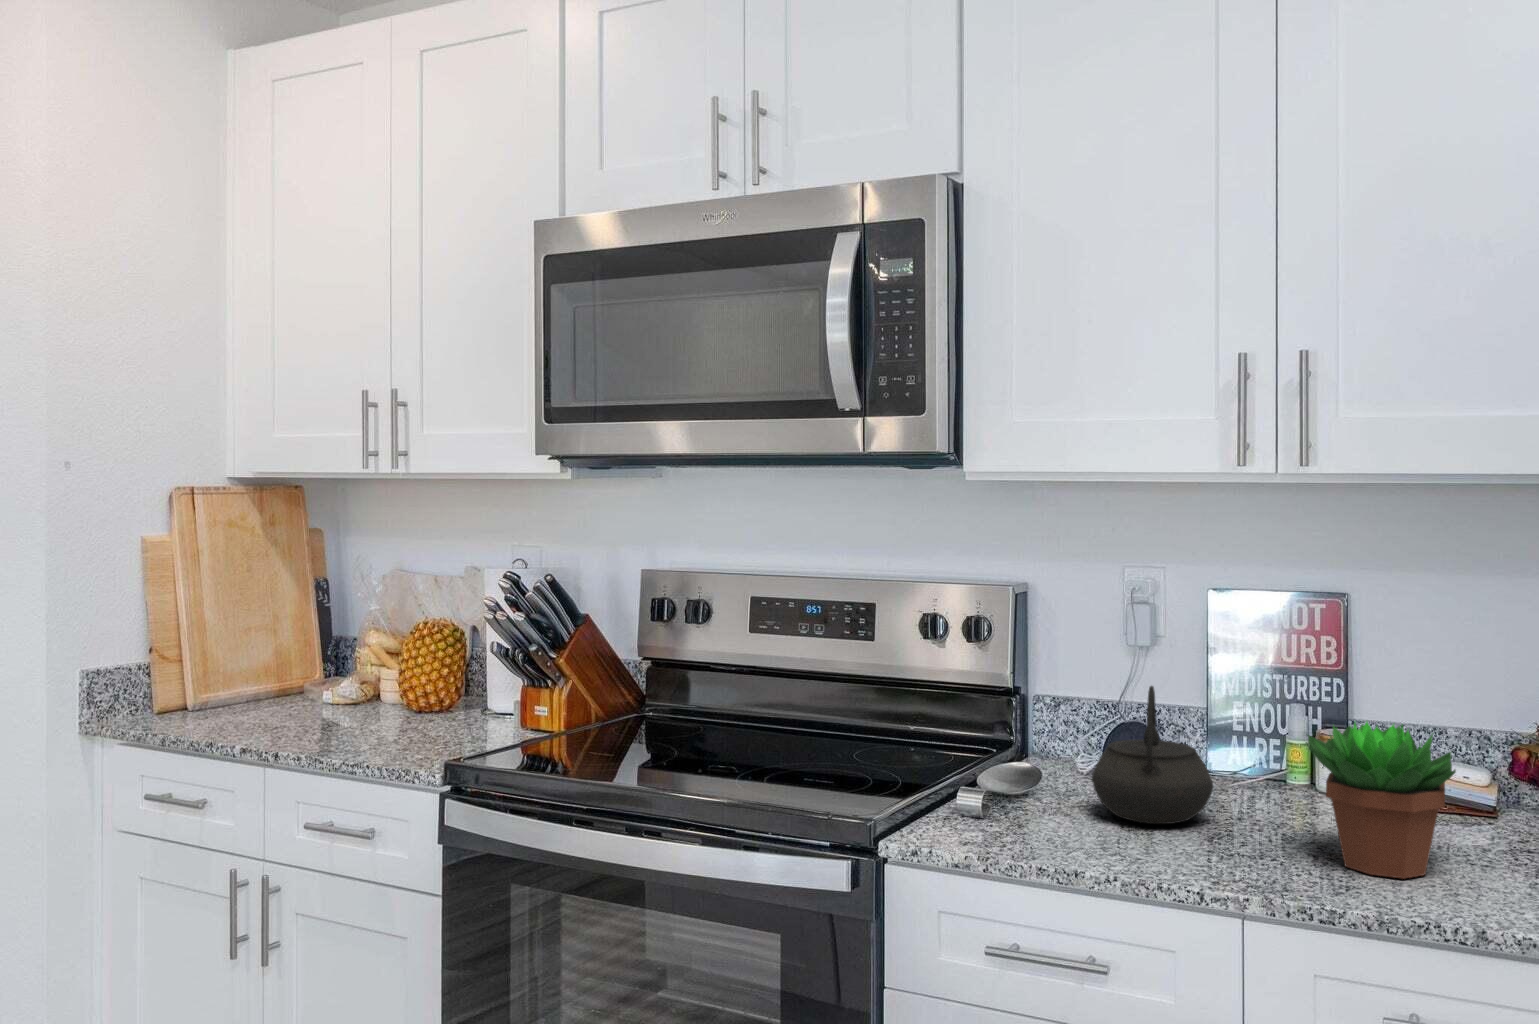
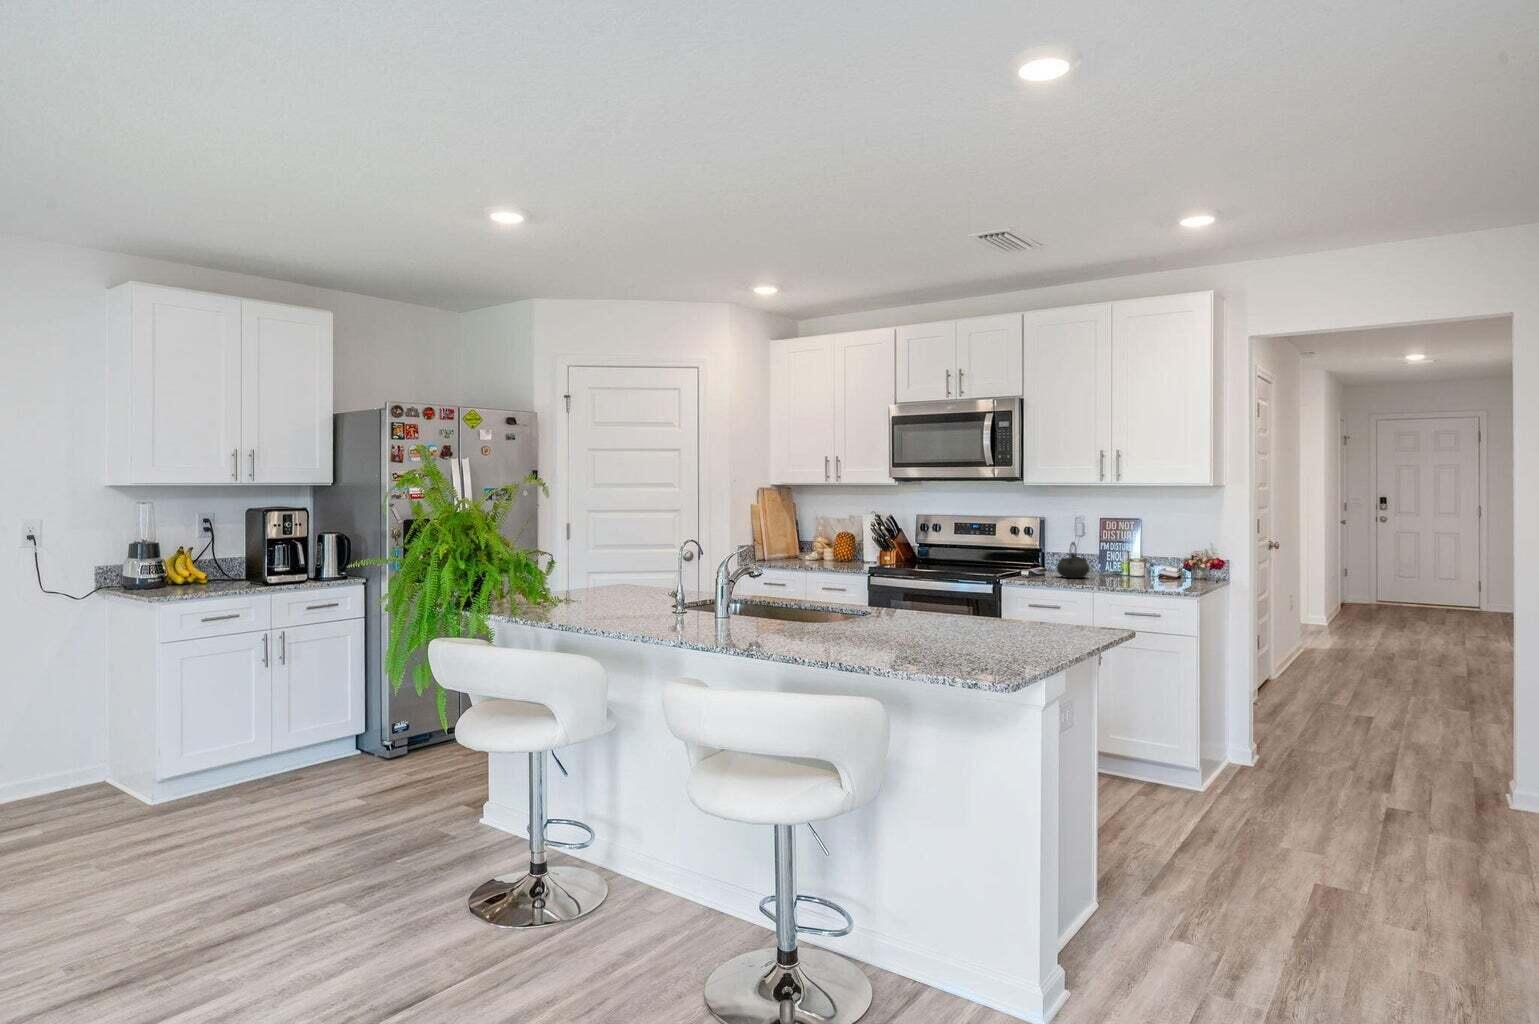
succulent plant: present [1308,722,1456,879] -> none [1106,546,1146,583]

